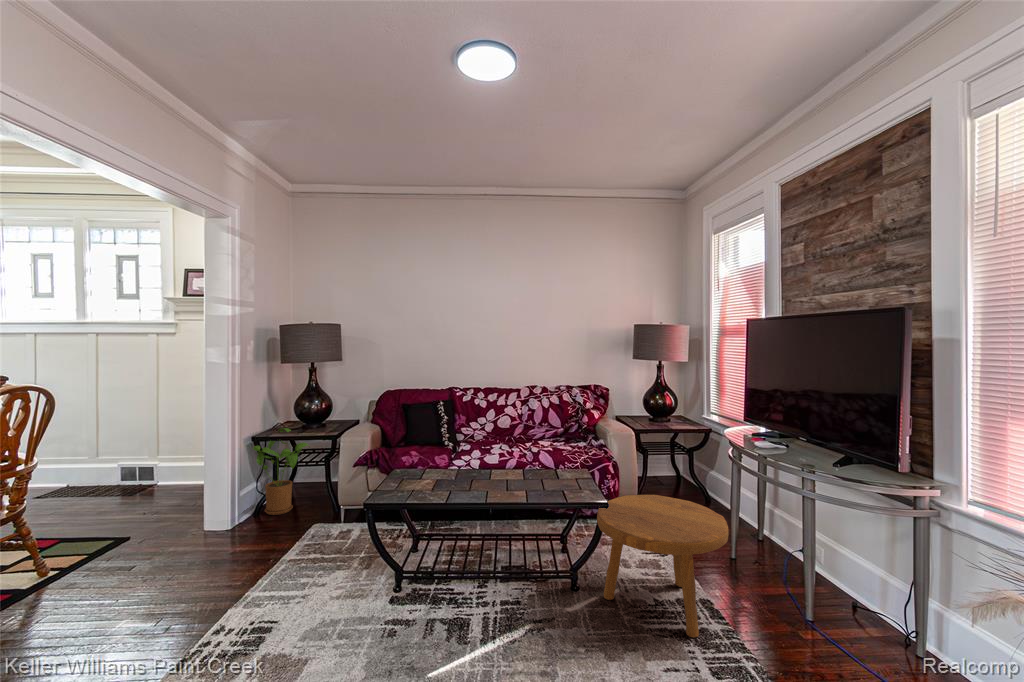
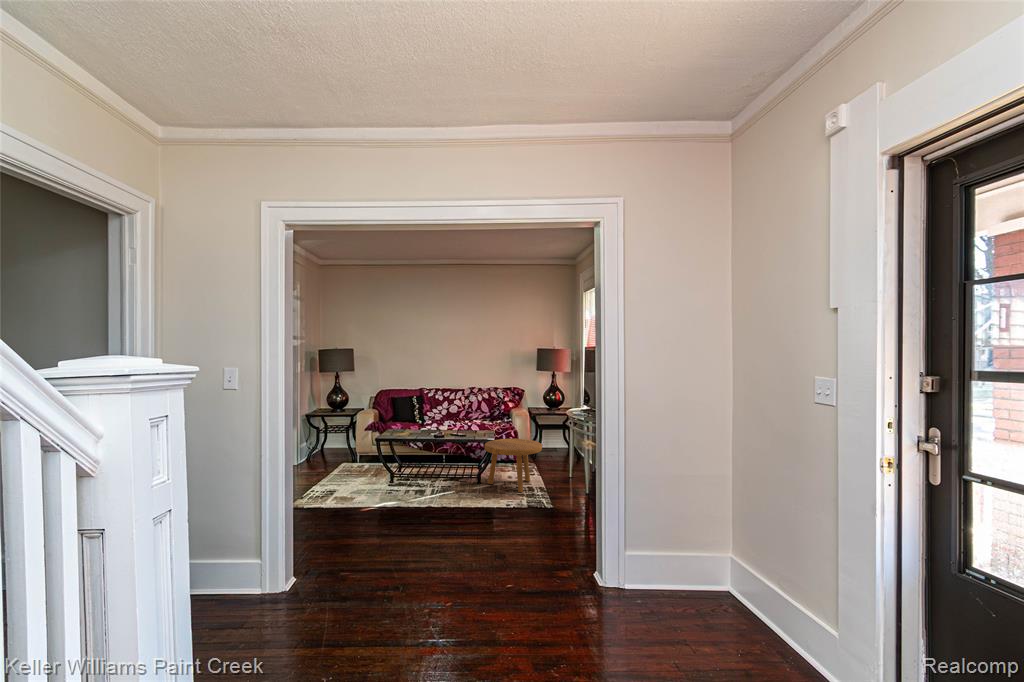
house plant: present [253,428,309,515] -> none [305,411,337,460]

